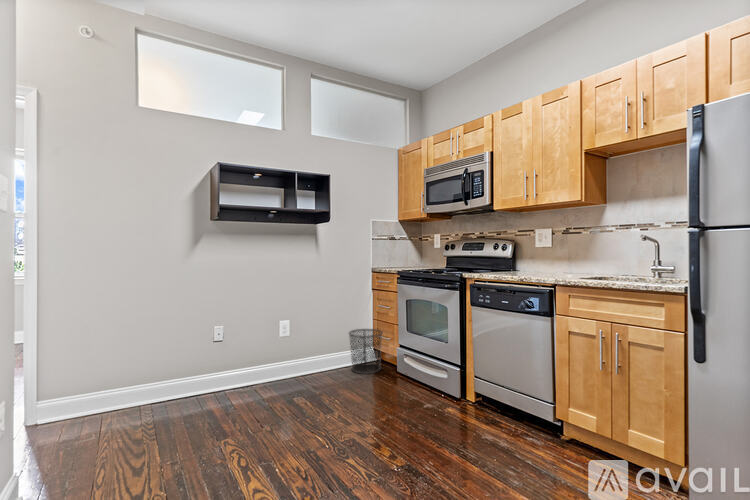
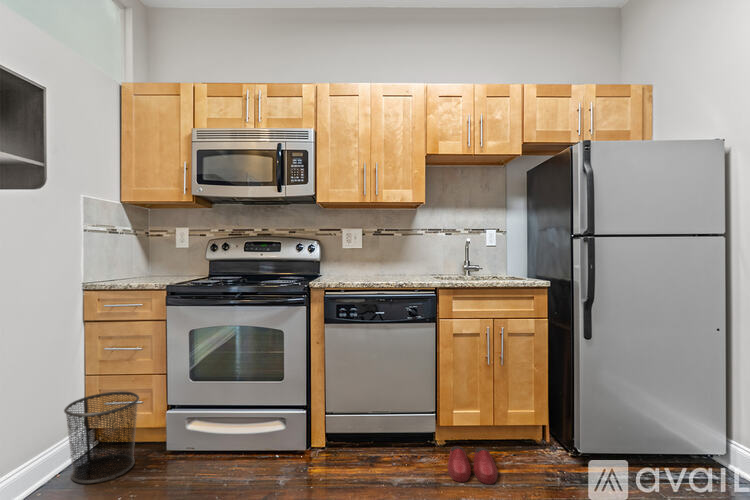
slippers: none [524,437,589,474] -> present [448,446,498,484]

